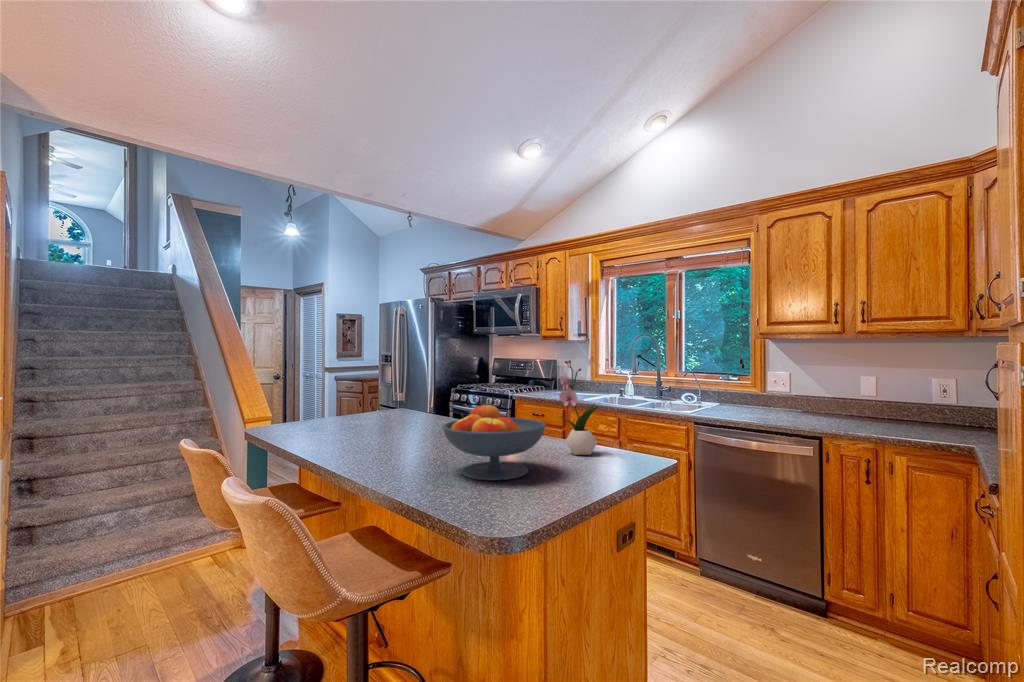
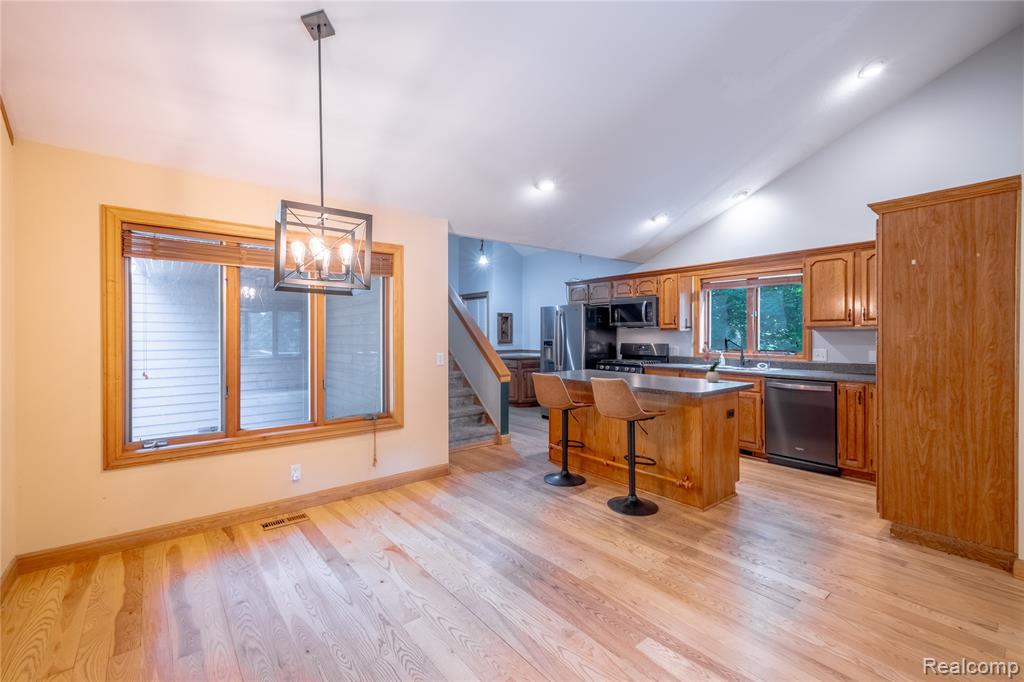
fruit bowl: present [442,404,546,481] -> none [662,359,705,385]

